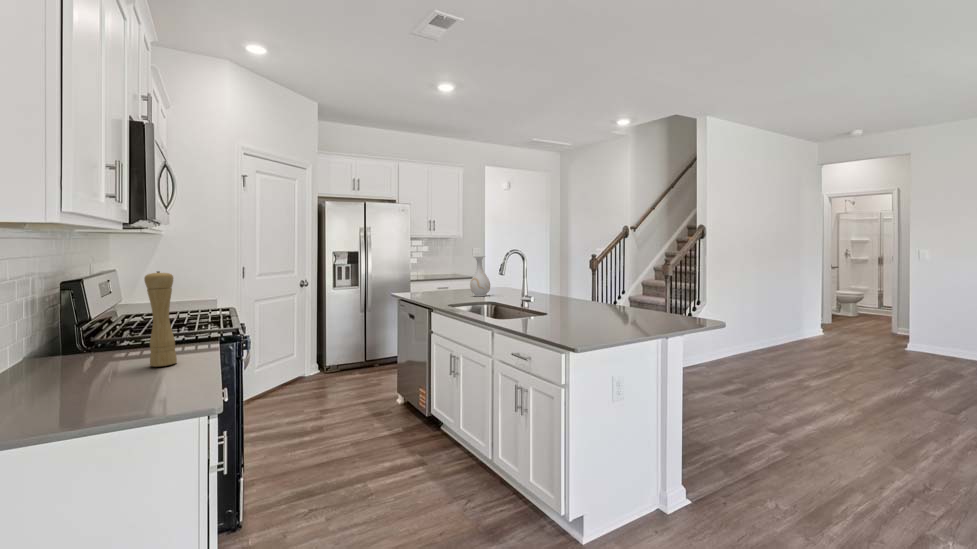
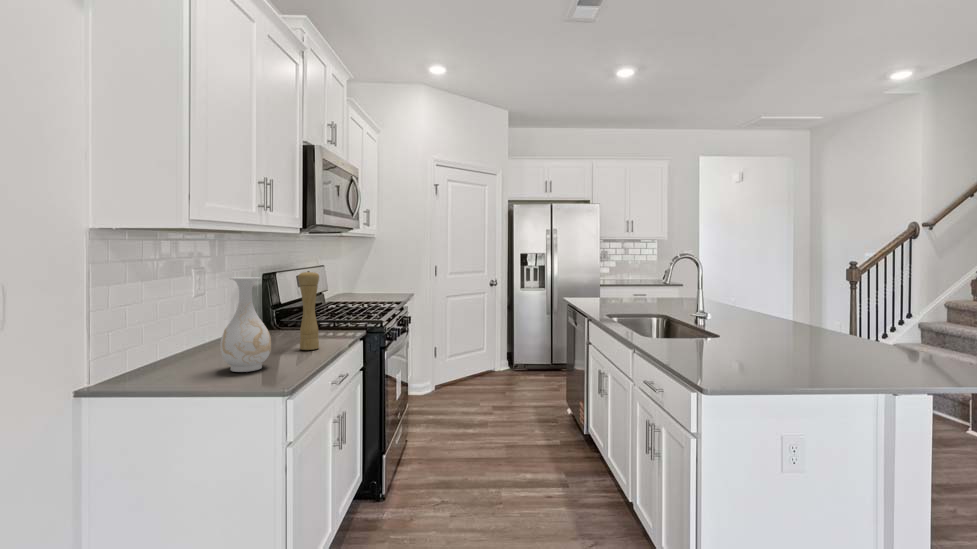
vase: present [470,256,490,297] -> present [220,277,271,372]

